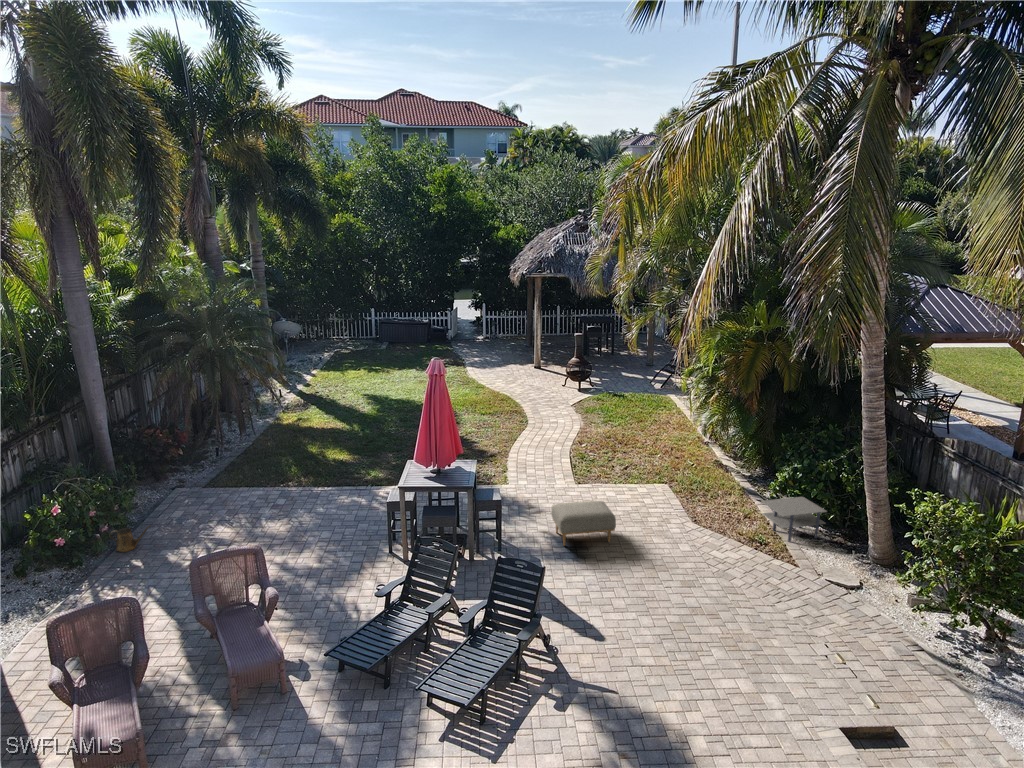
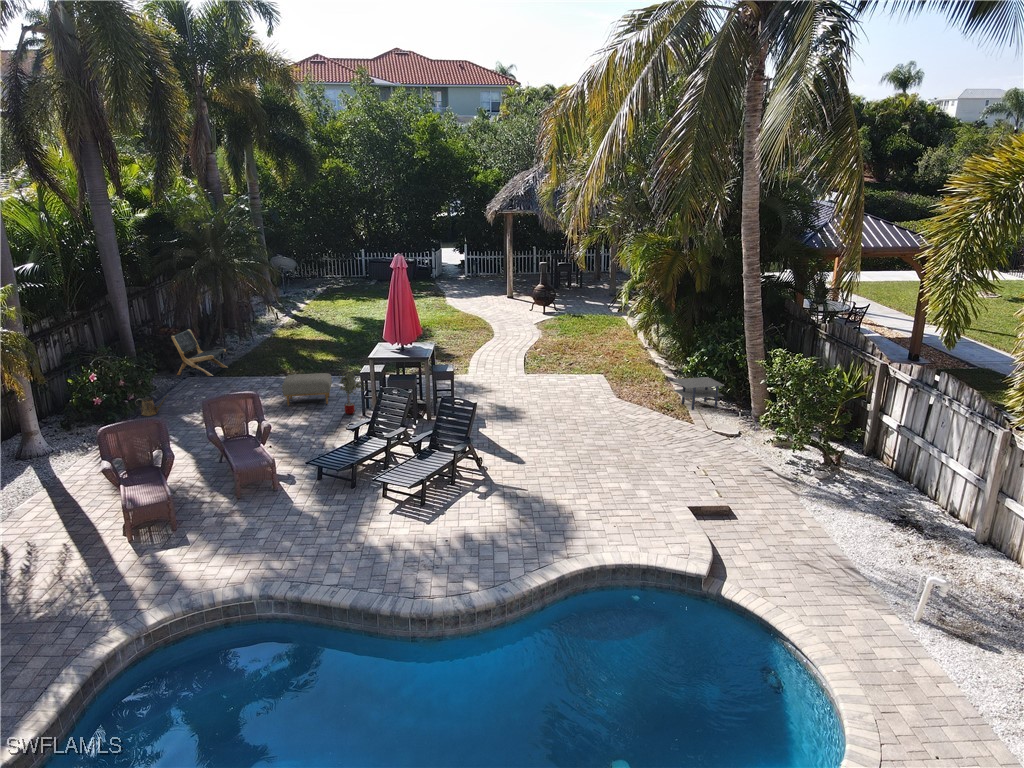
lounge chair: none [158,427,225,484] -> present [171,329,227,376]
potted tree: none [358,490,394,549] -> present [339,365,366,414]
ottoman: present [551,501,616,546] -> present [282,373,332,406]

